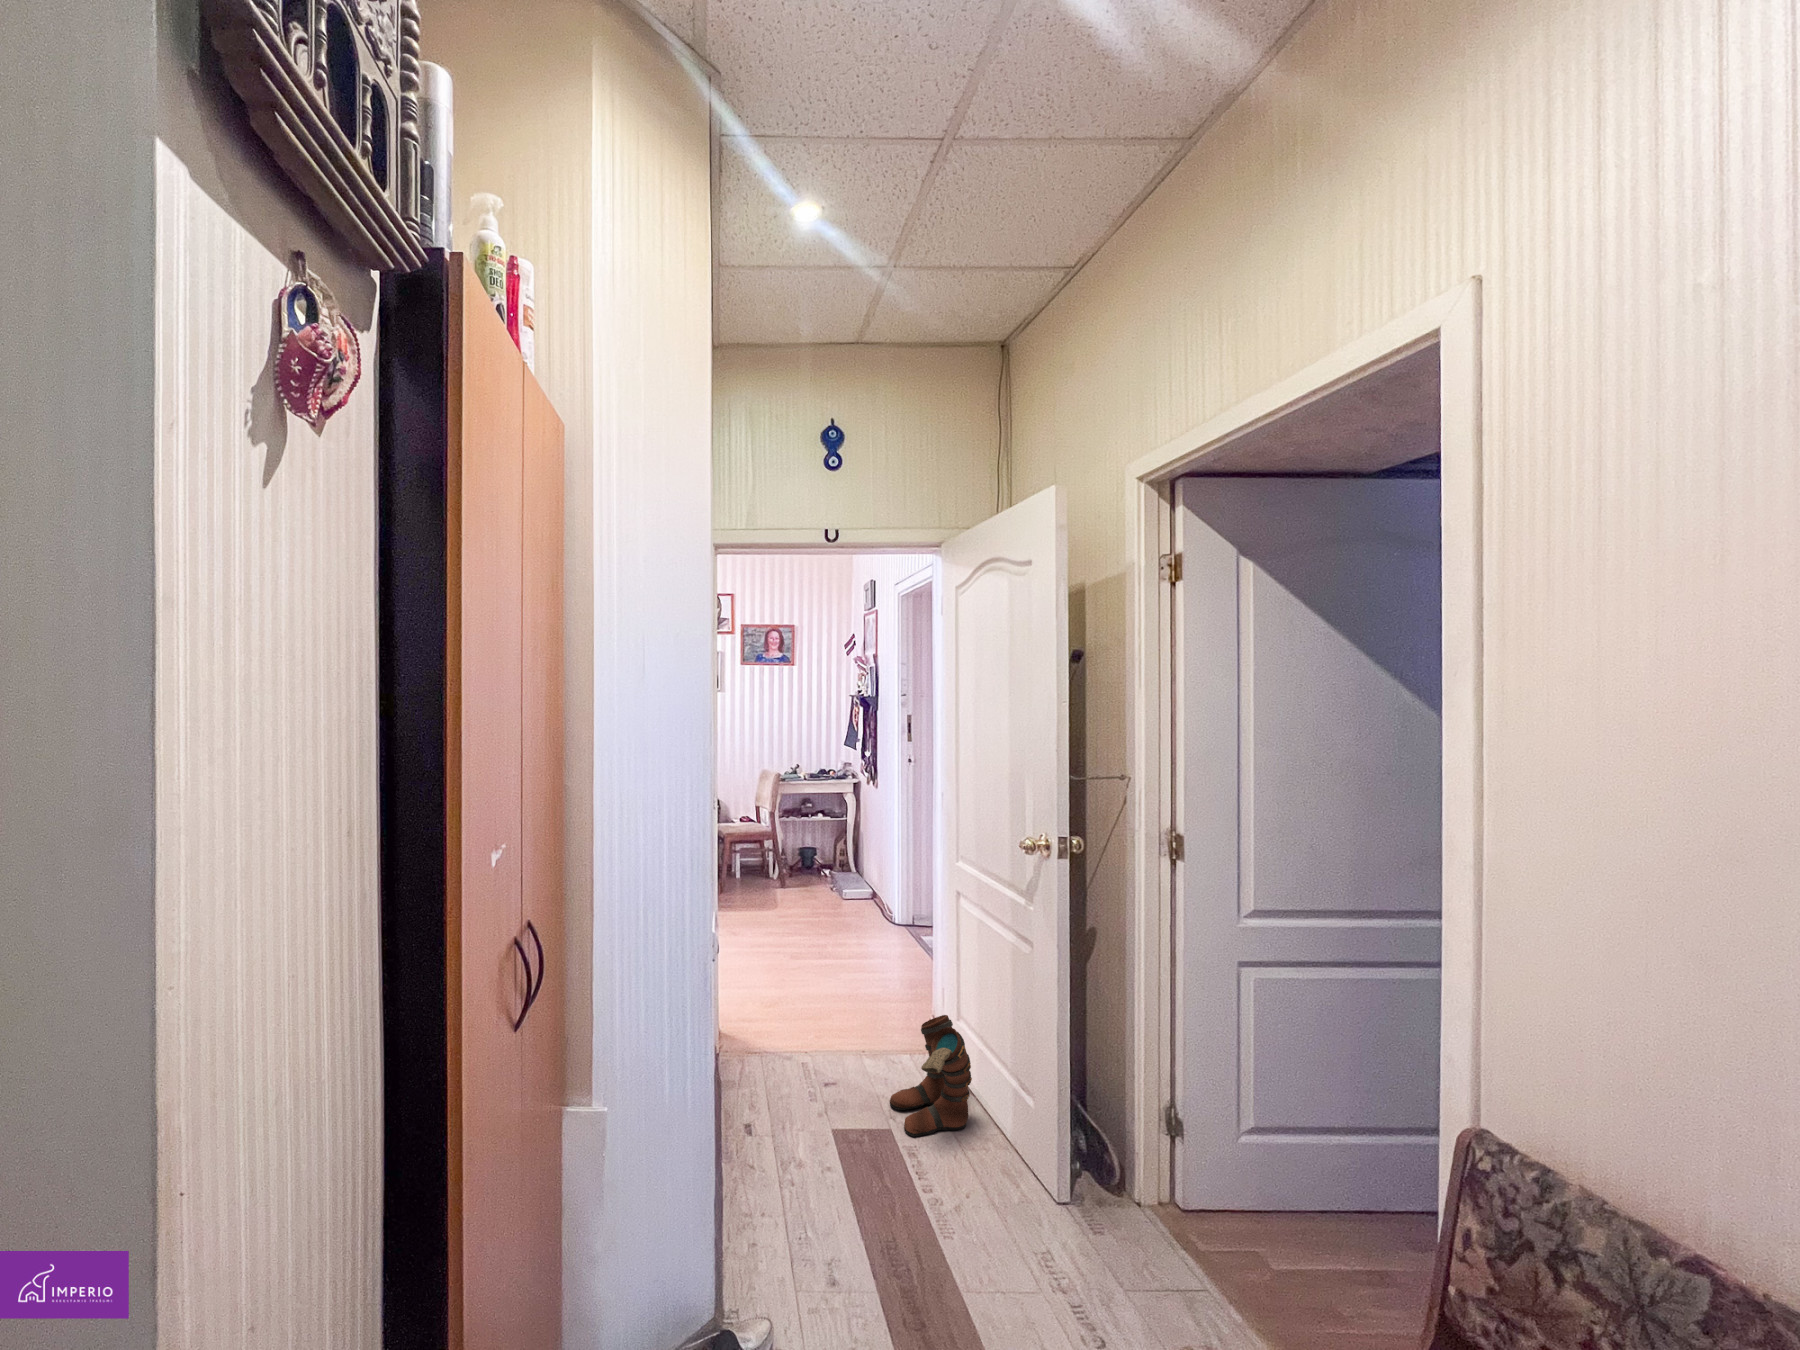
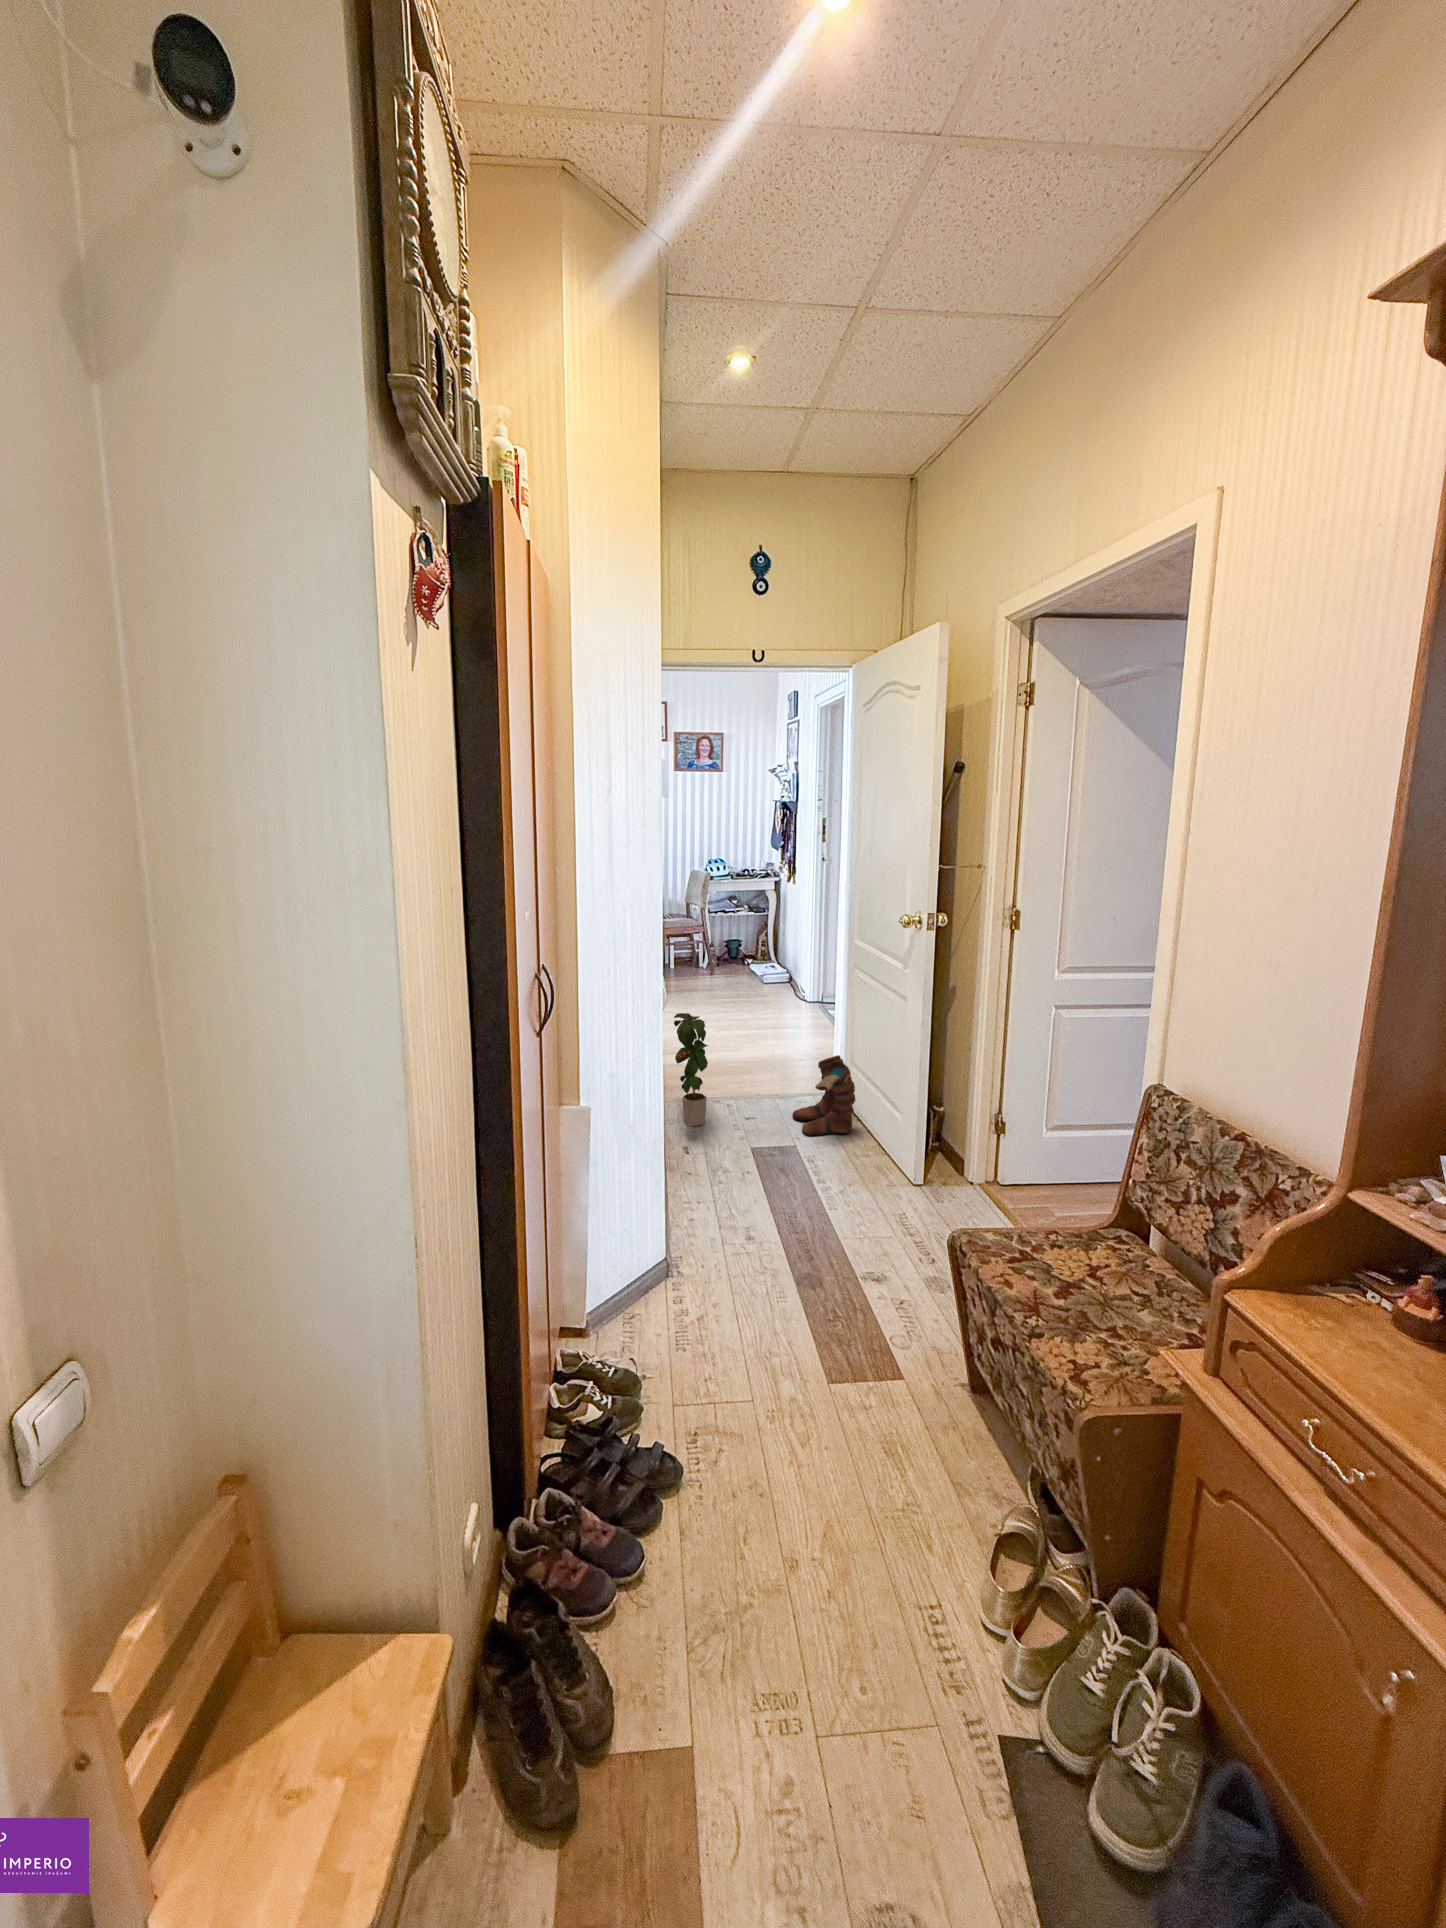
potted plant: none [732,969,779,1133] -> present [674,1013,708,1126]

